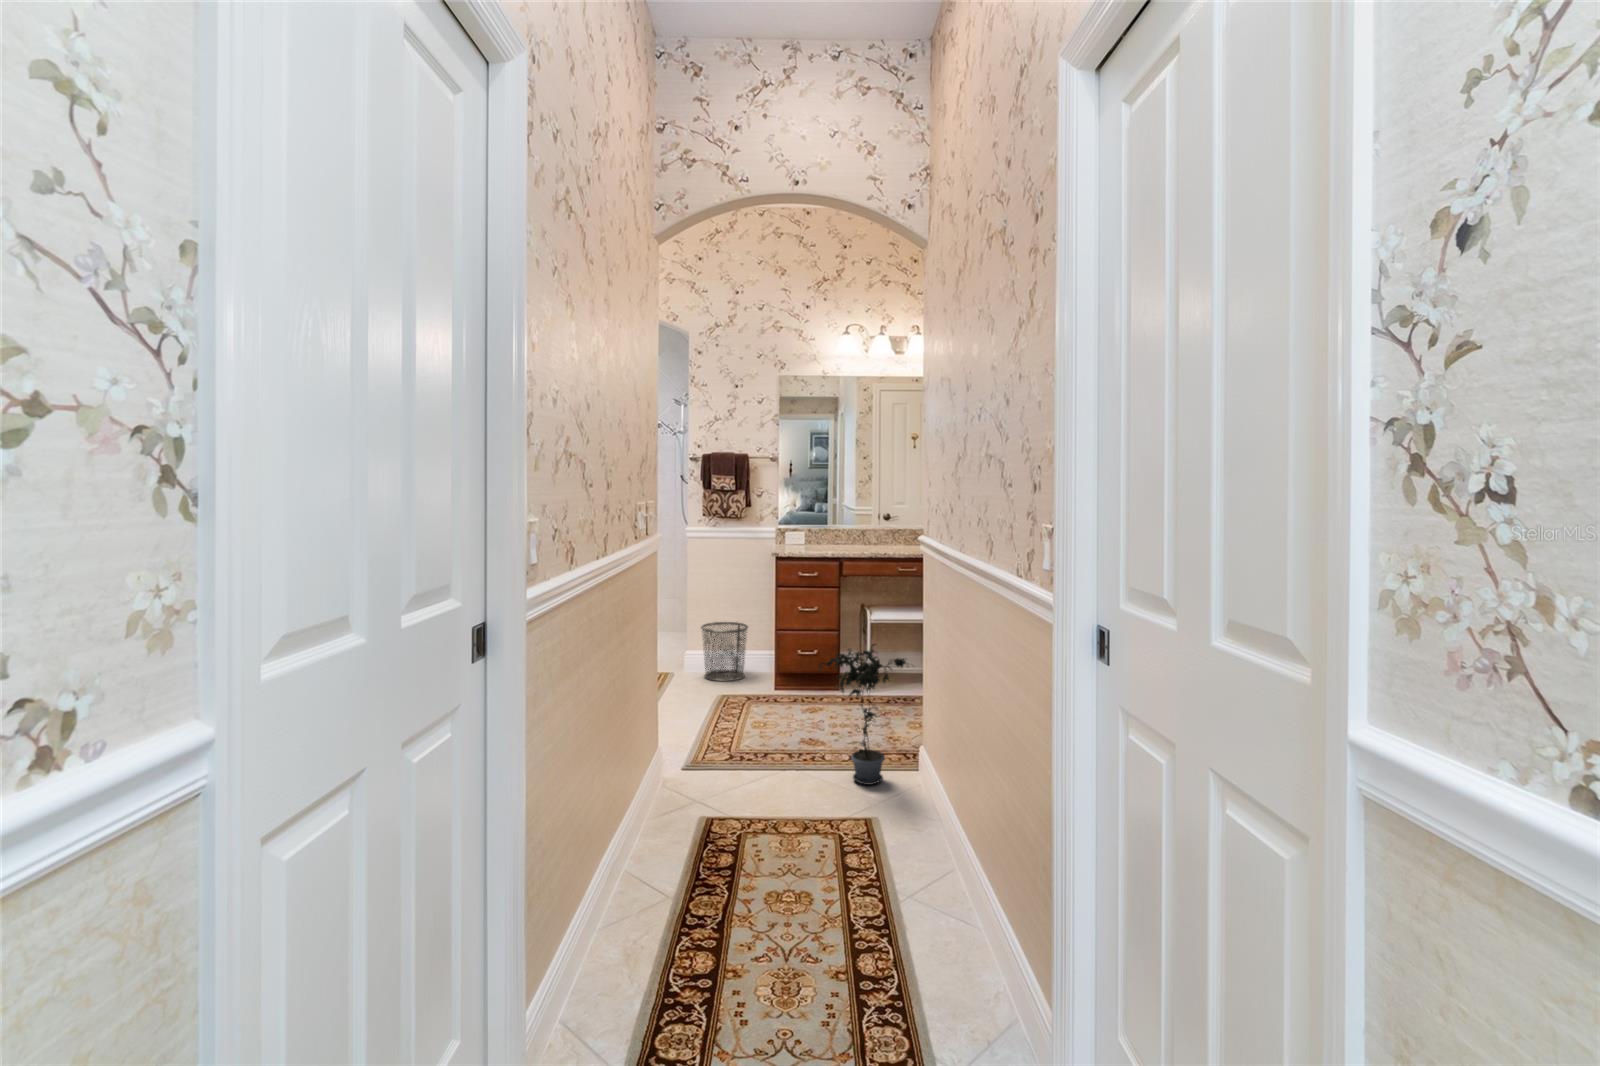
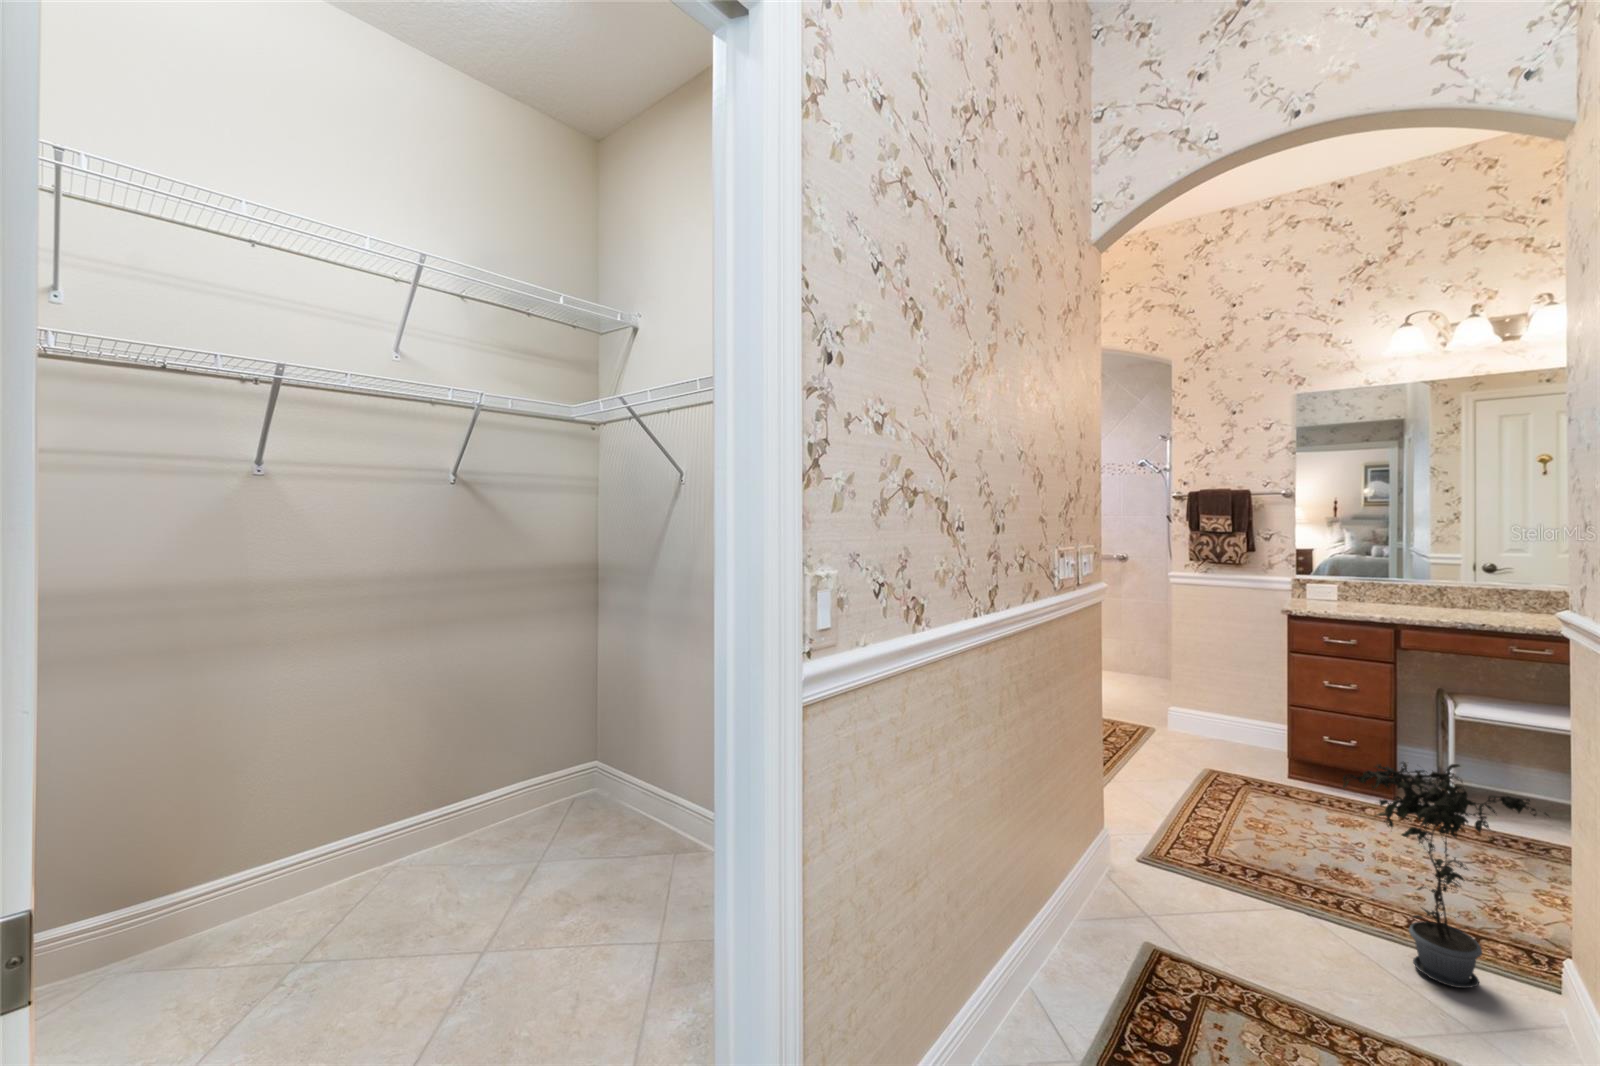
waste bin: present [701,622,748,681] -> none [1185,682,1251,755]

